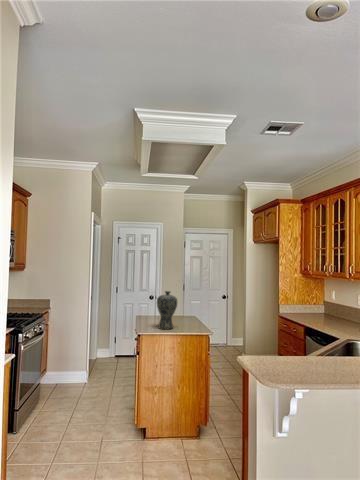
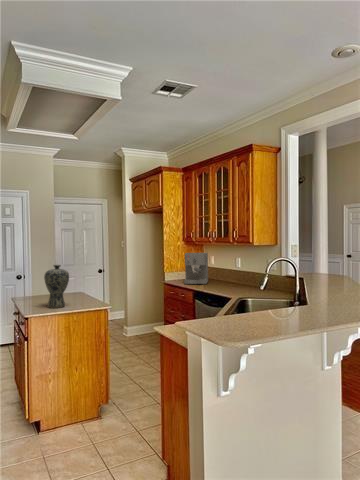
coffee maker: none [298,286,326,320] -> present [184,253,208,284]

